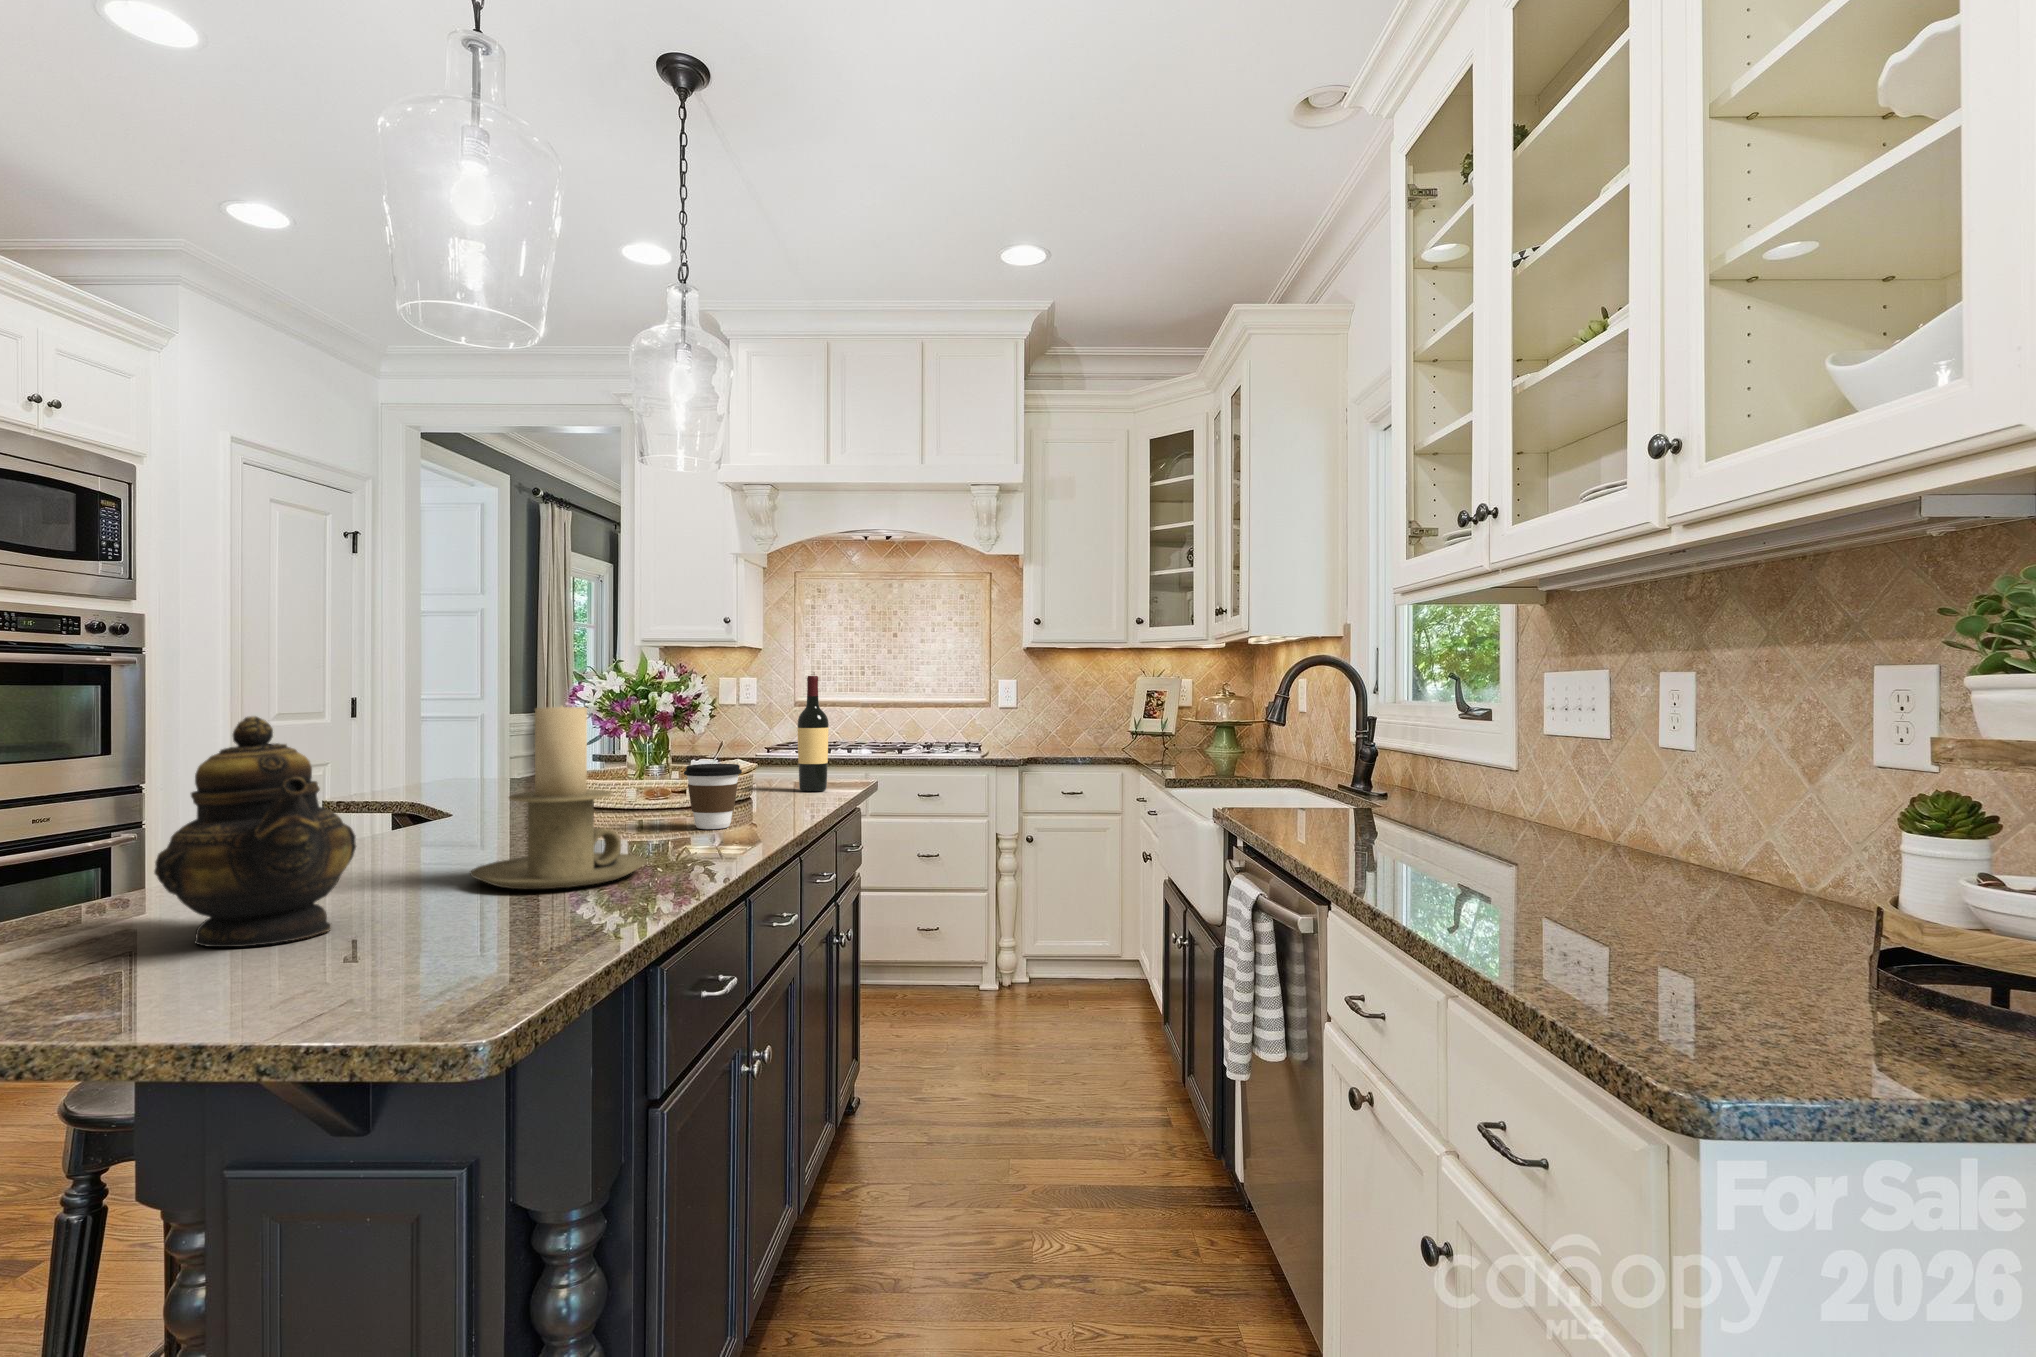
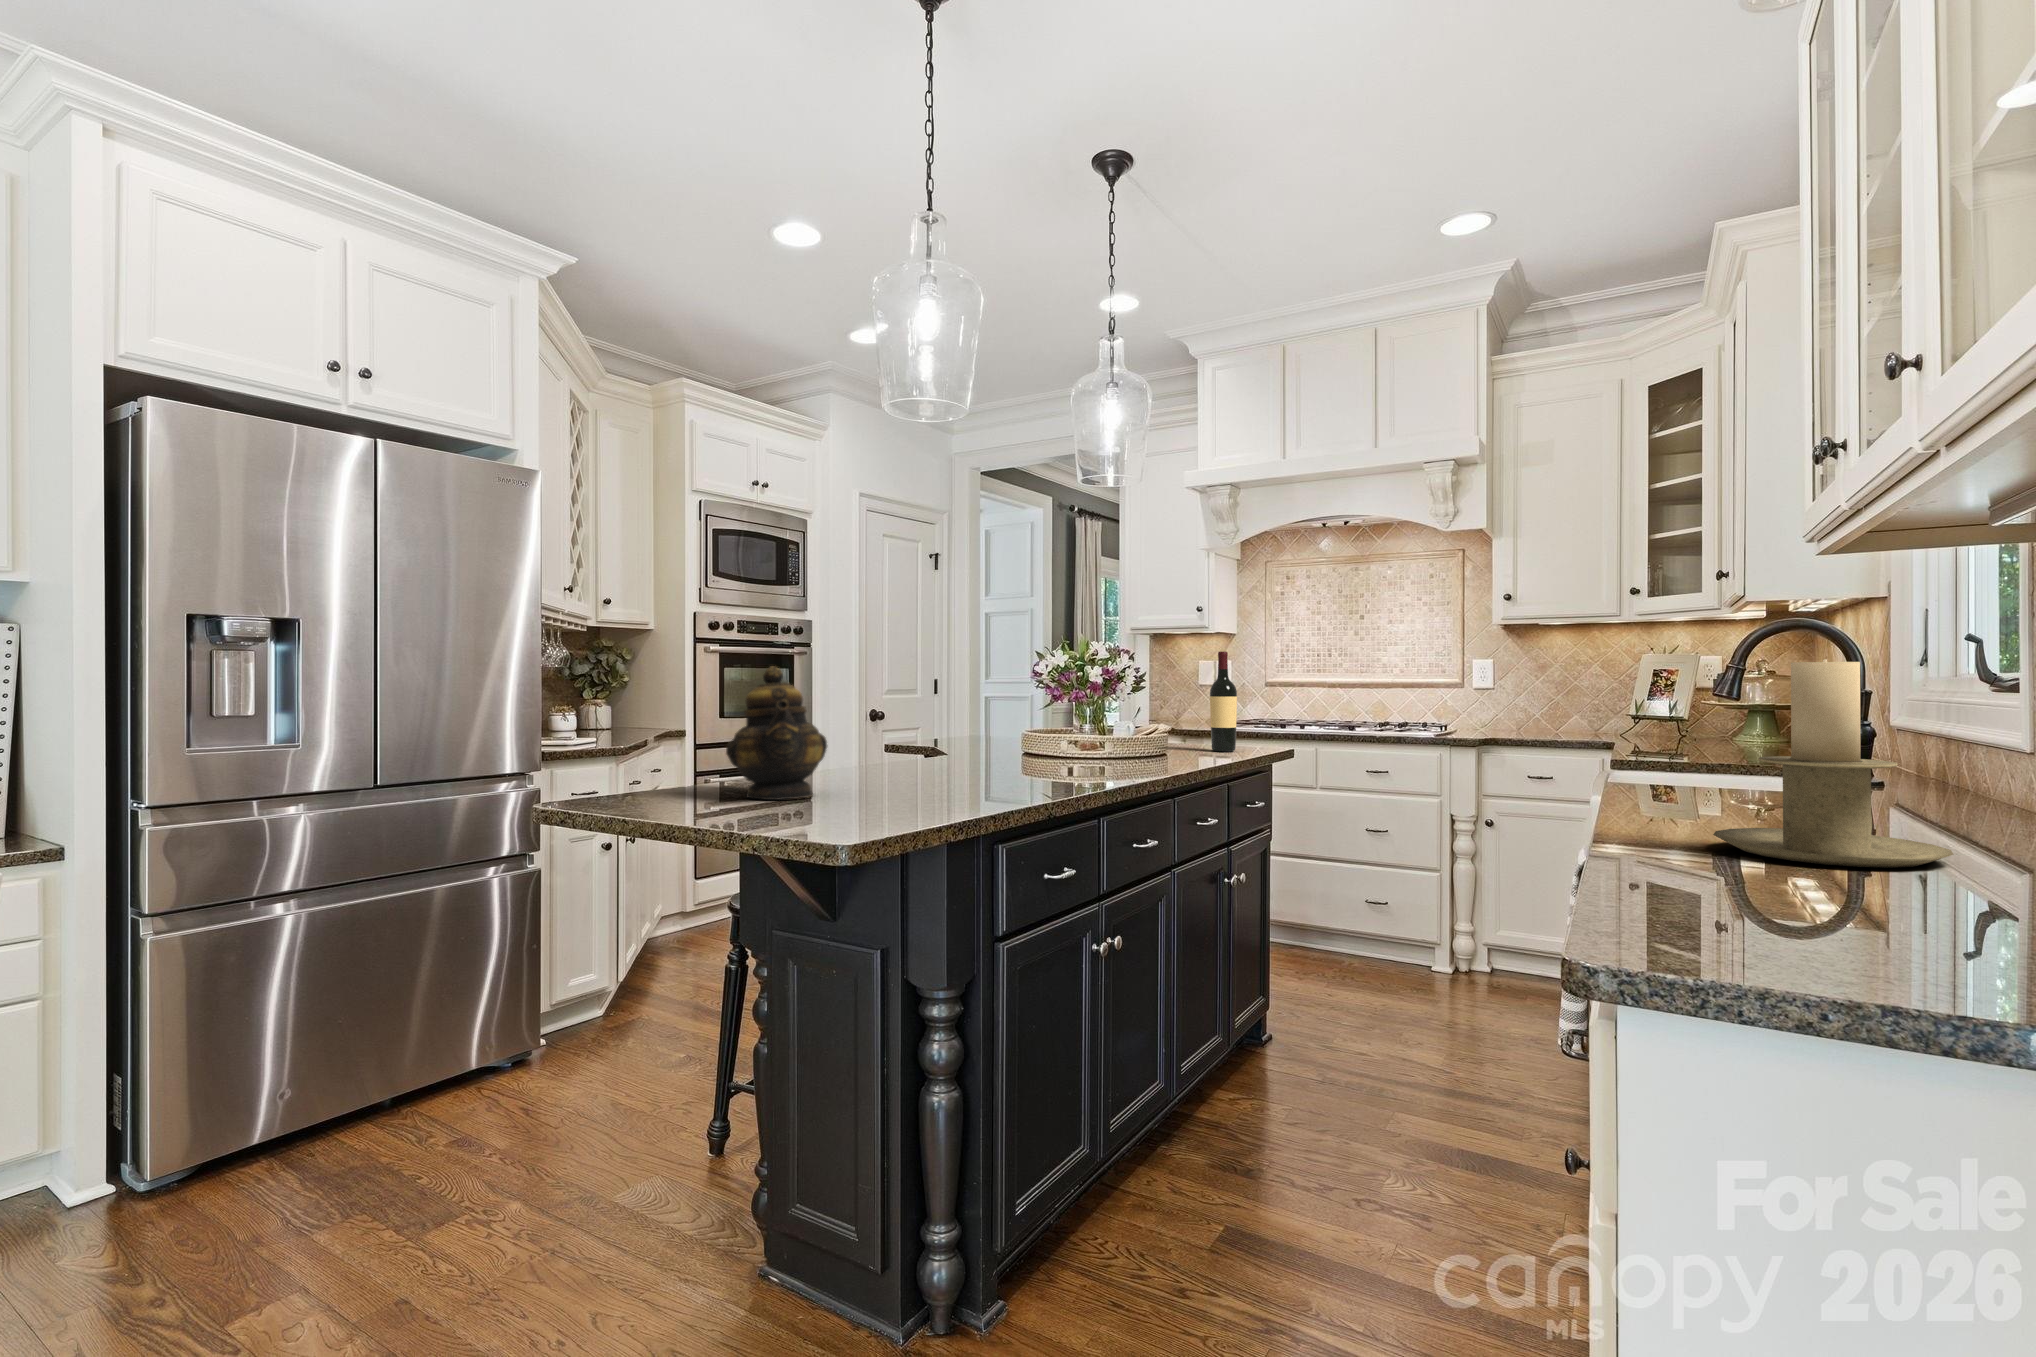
candle holder: present [470,706,647,889] -> present [1713,659,1954,868]
coffee cup: present [684,764,742,829] -> none [1082,718,1126,768]

